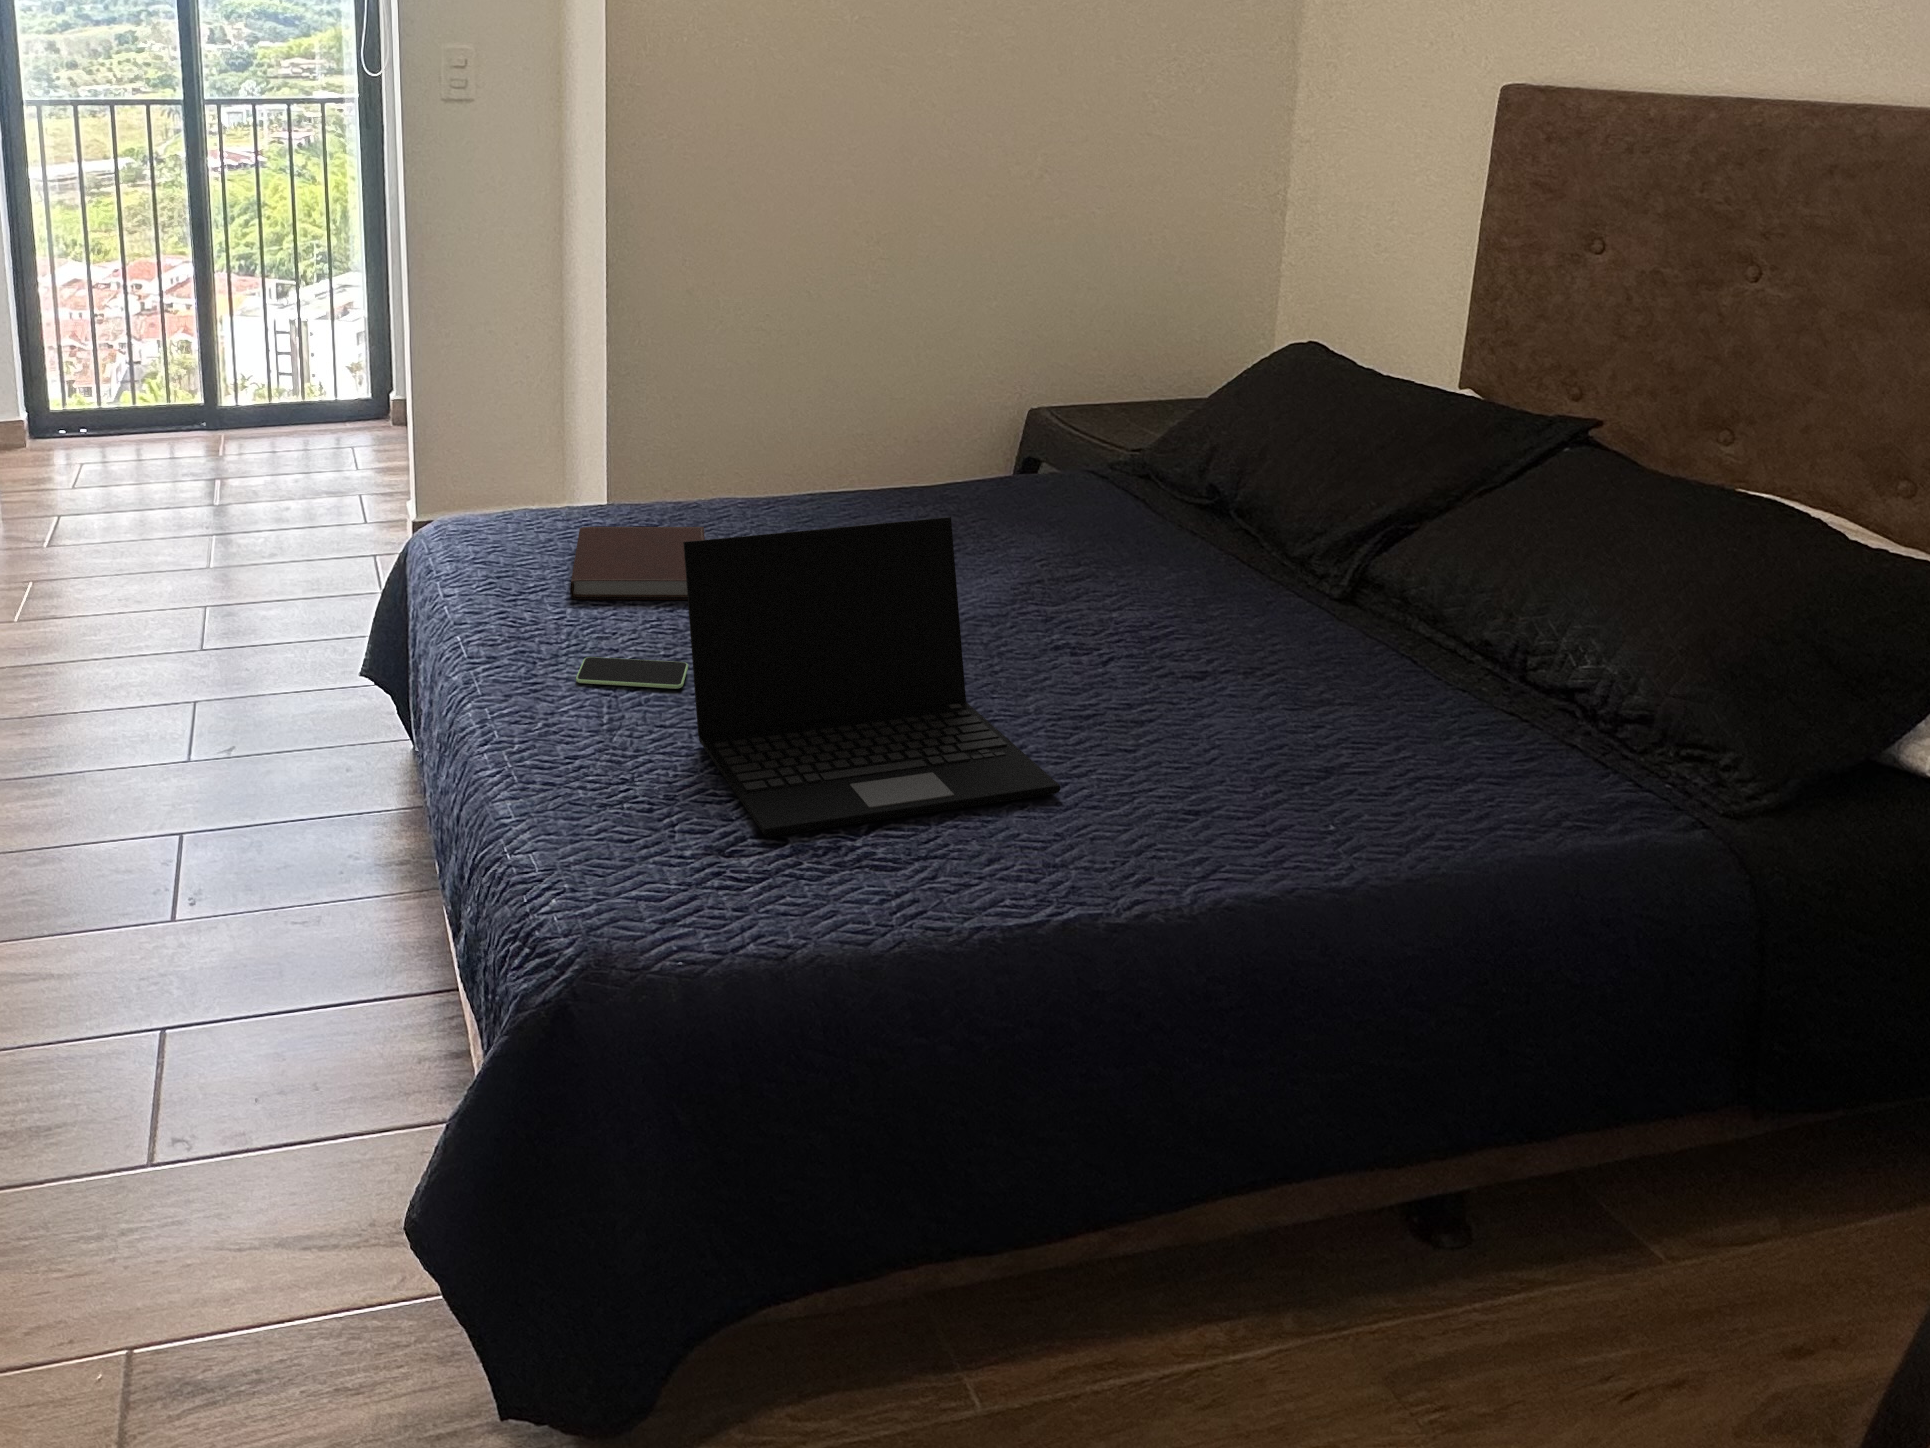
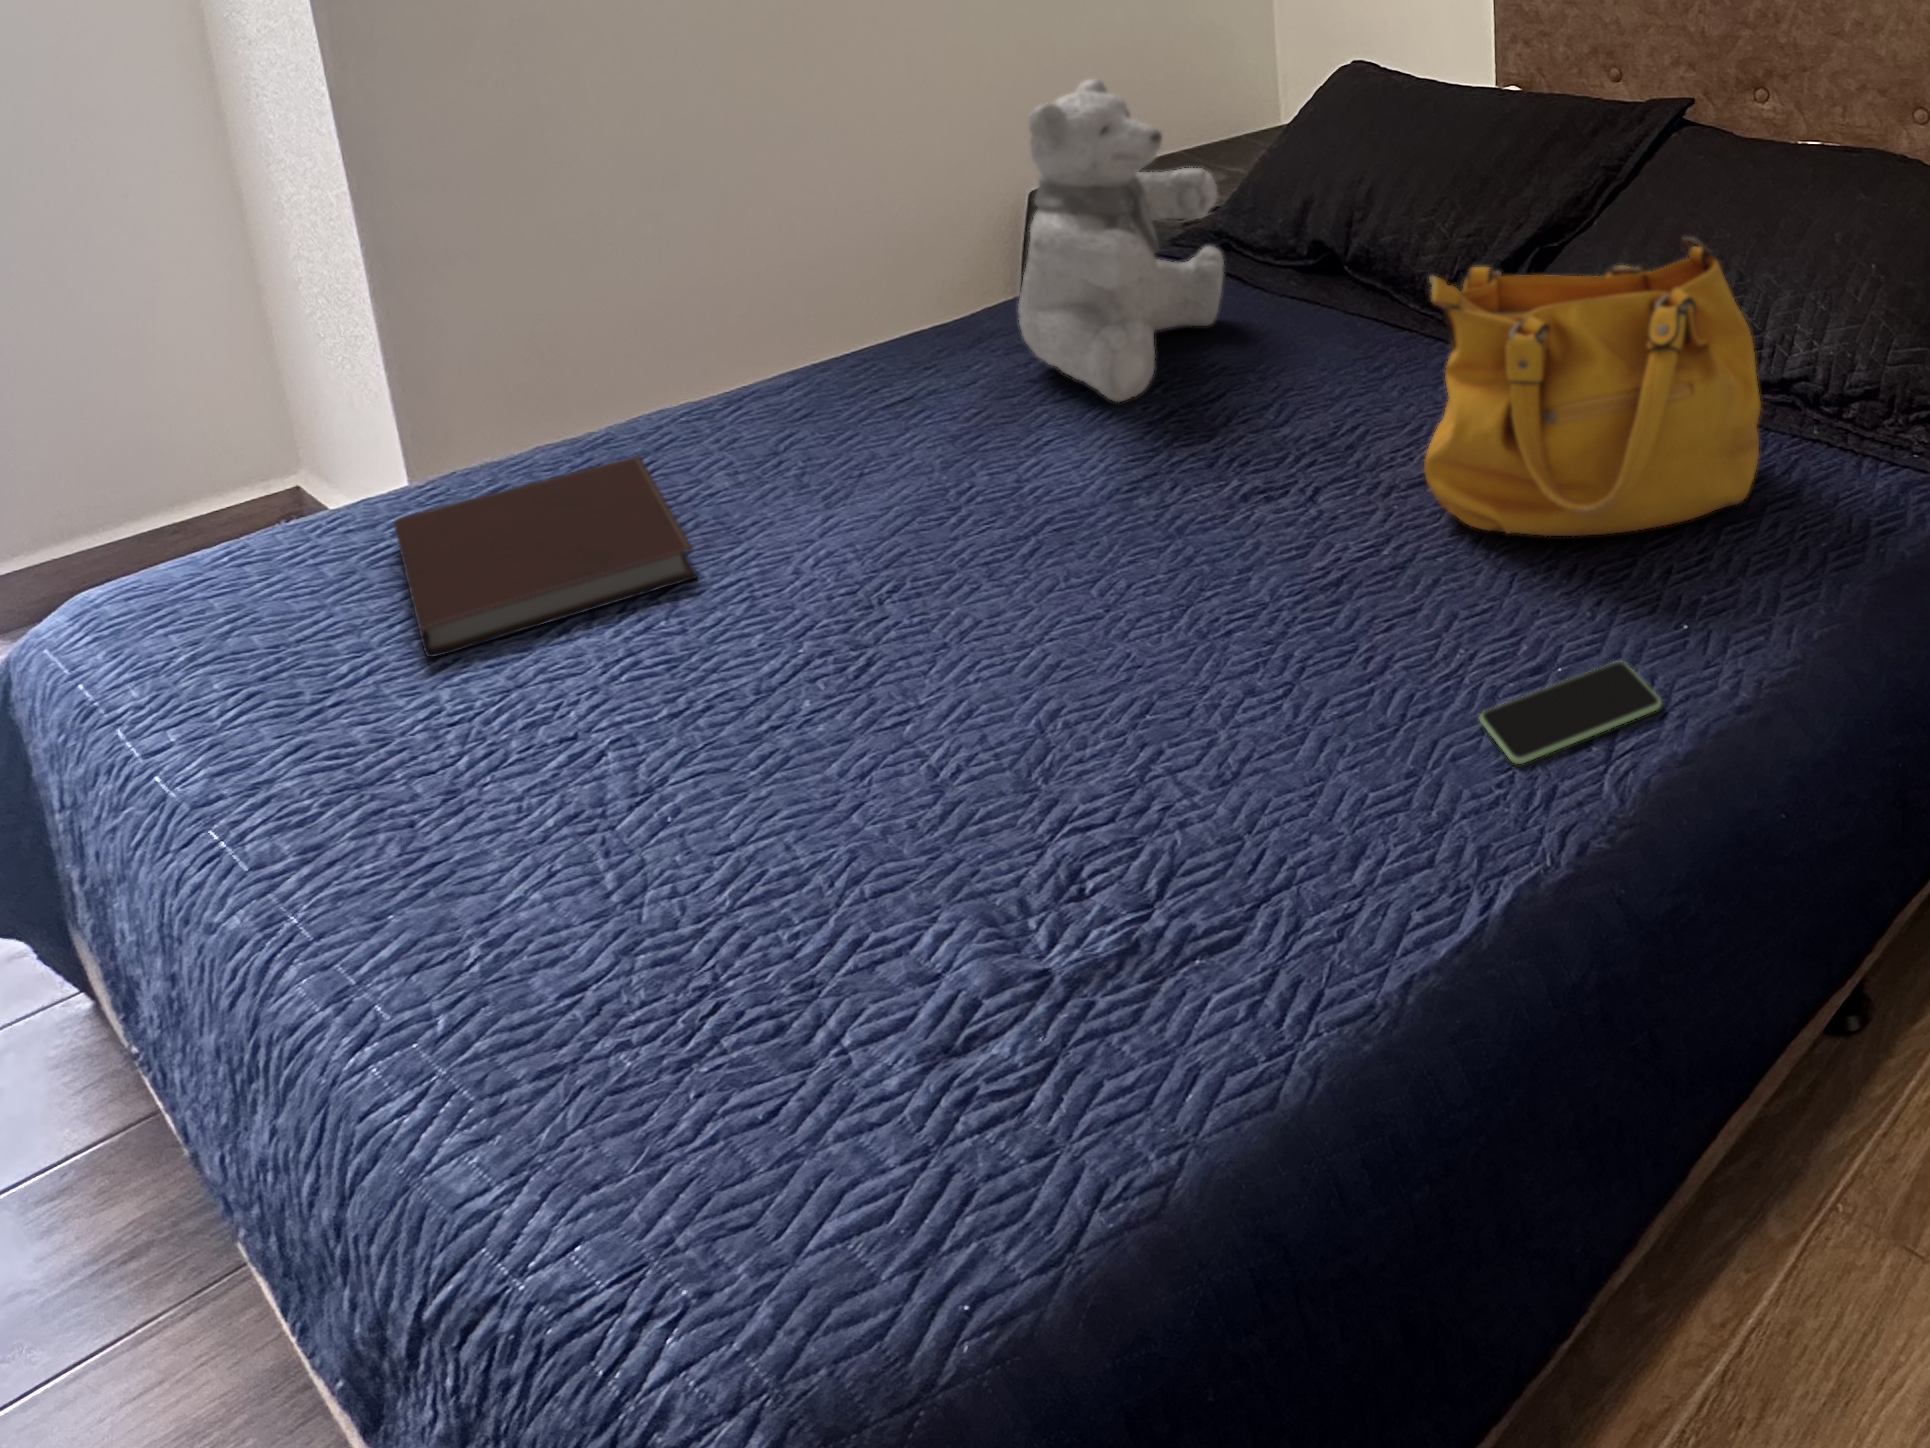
teddy bear: none [949,333,1113,574] -> present [1018,79,1224,402]
handbag: none [1176,508,1501,768] -> present [1424,236,1761,536]
laptop: present [683,517,1060,837] -> none [714,371,1382,985]
smartphone: present [576,657,688,689] -> present [1480,662,1661,764]

